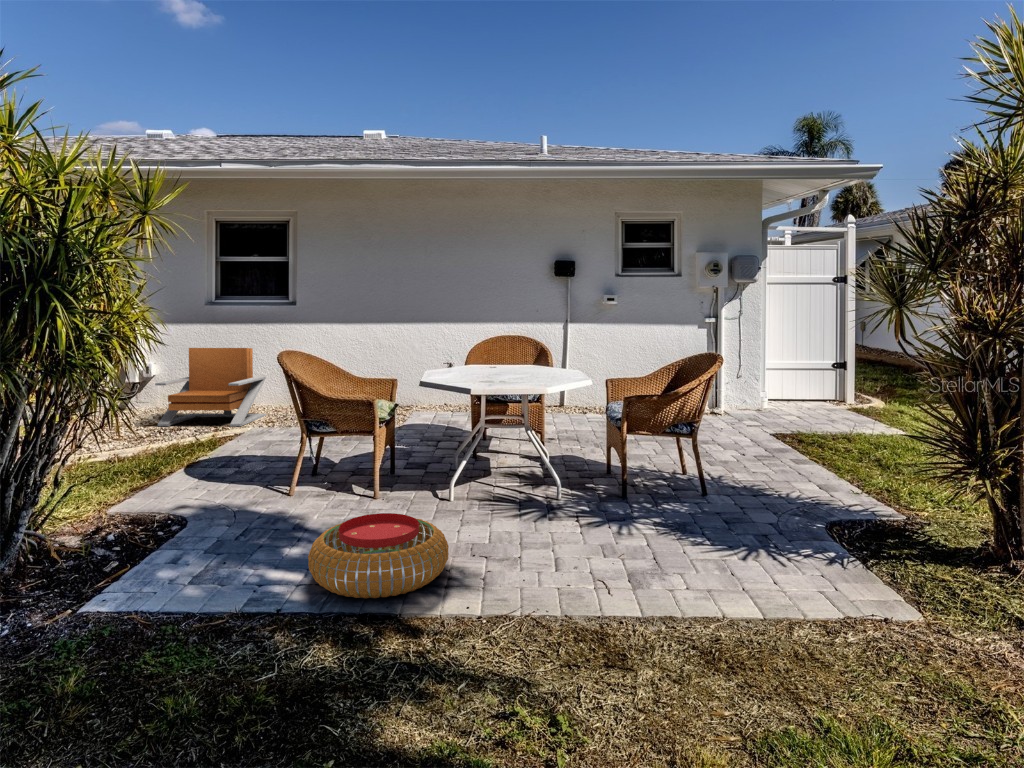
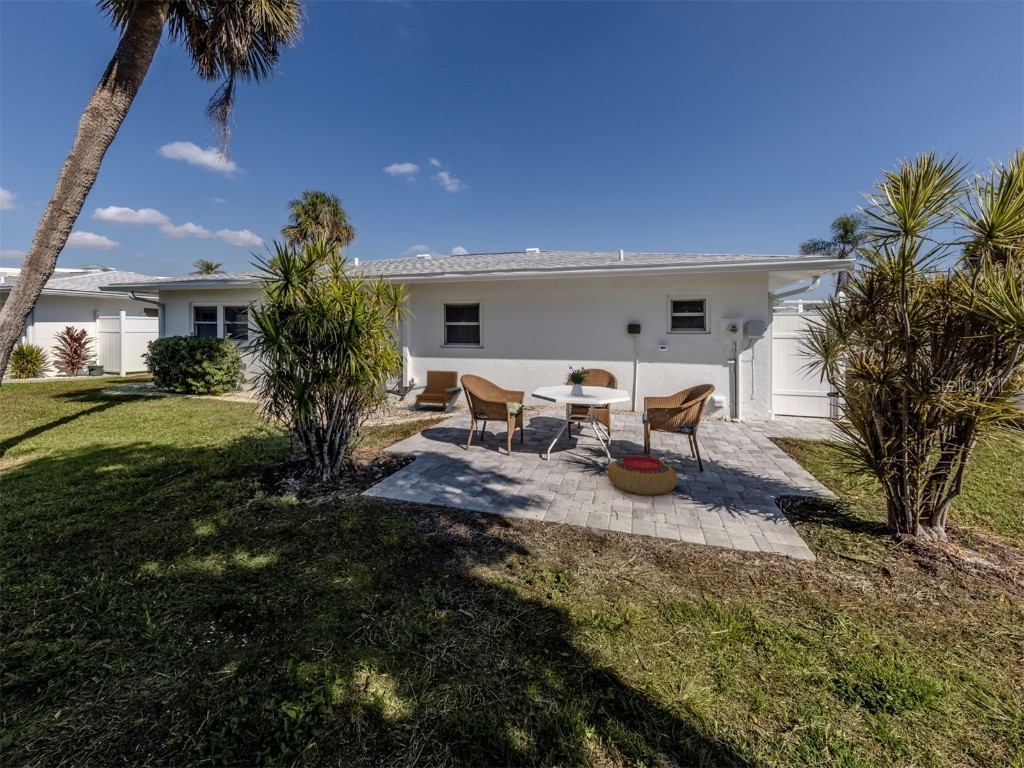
flower arrangement: none [469,325,520,379] -> present [567,366,590,395]
pouf: present [308,513,449,598] -> present [608,456,677,495]

